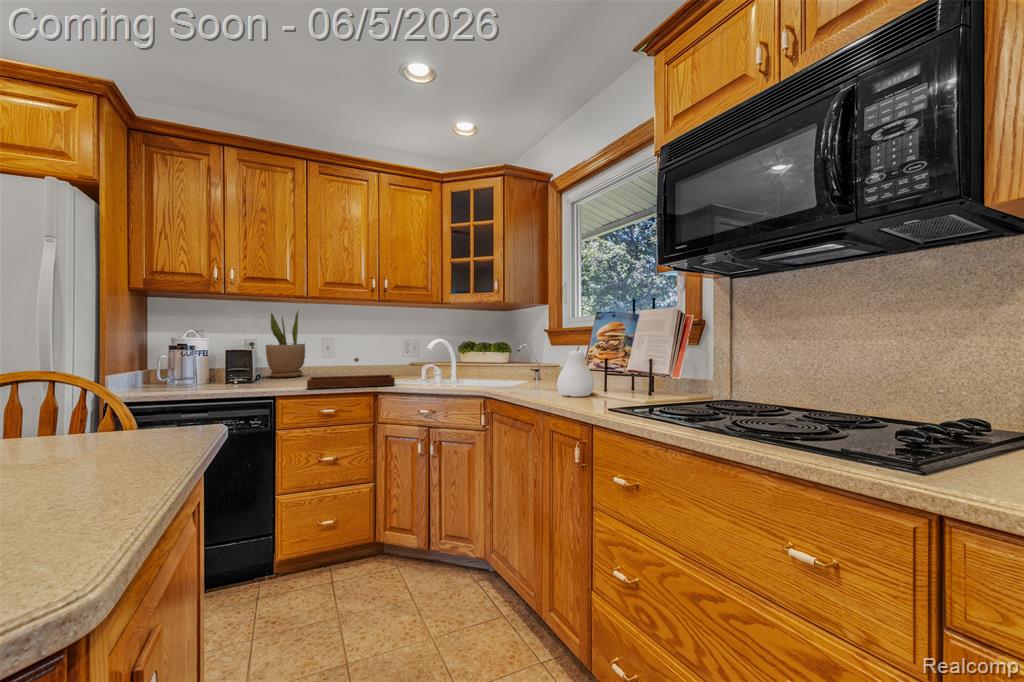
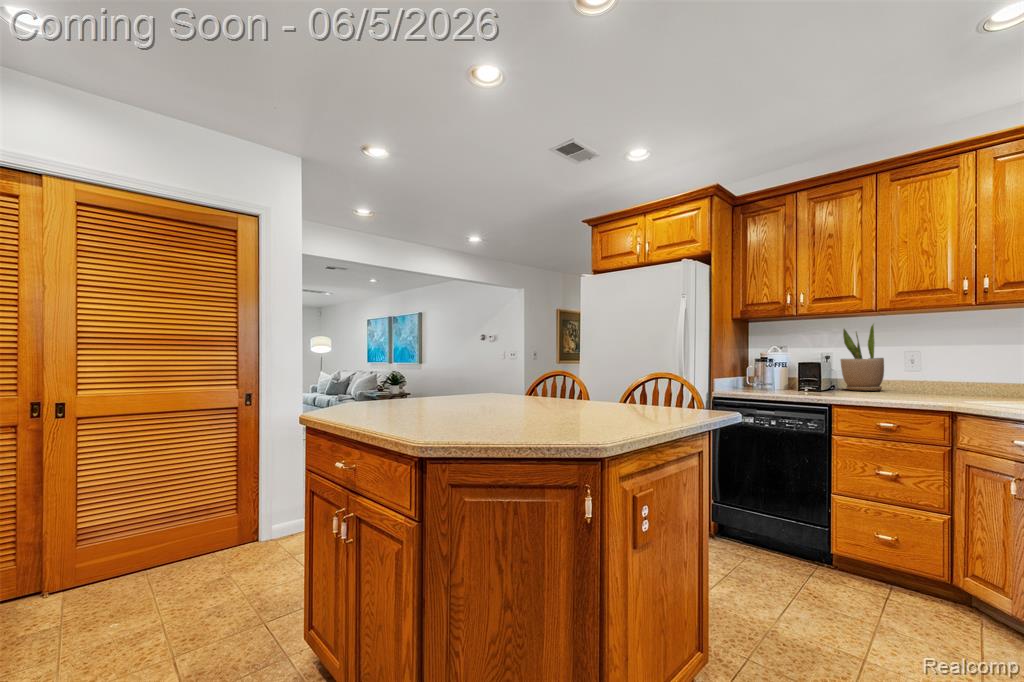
tray: present [307,358,395,389] -> none [860,372,983,407]

